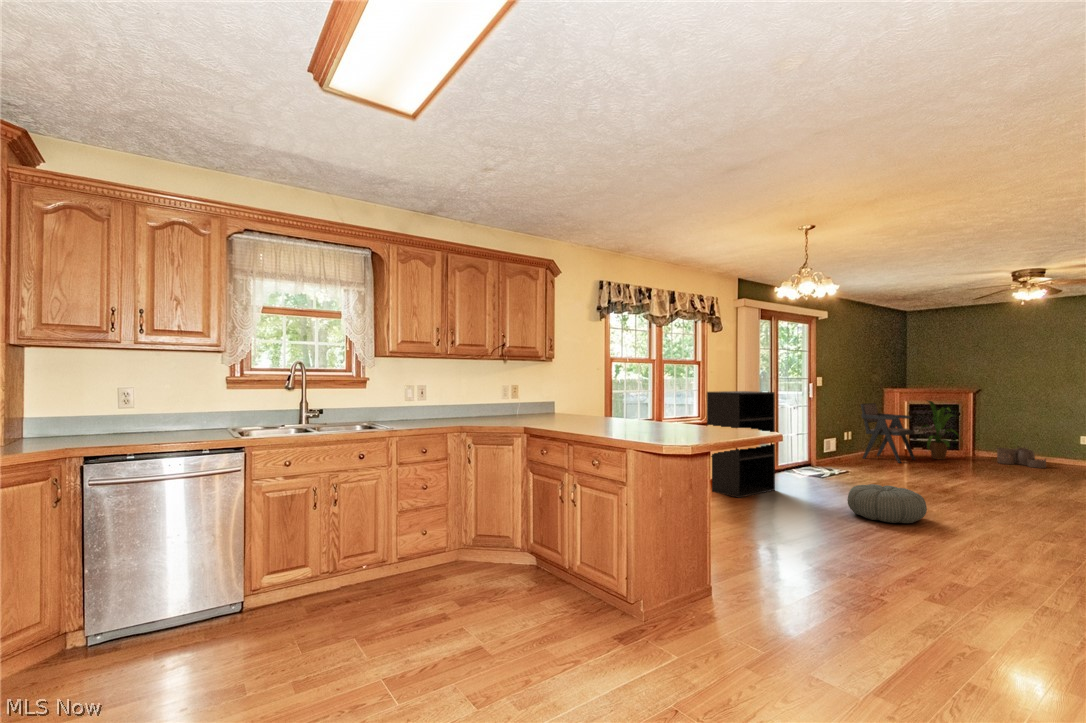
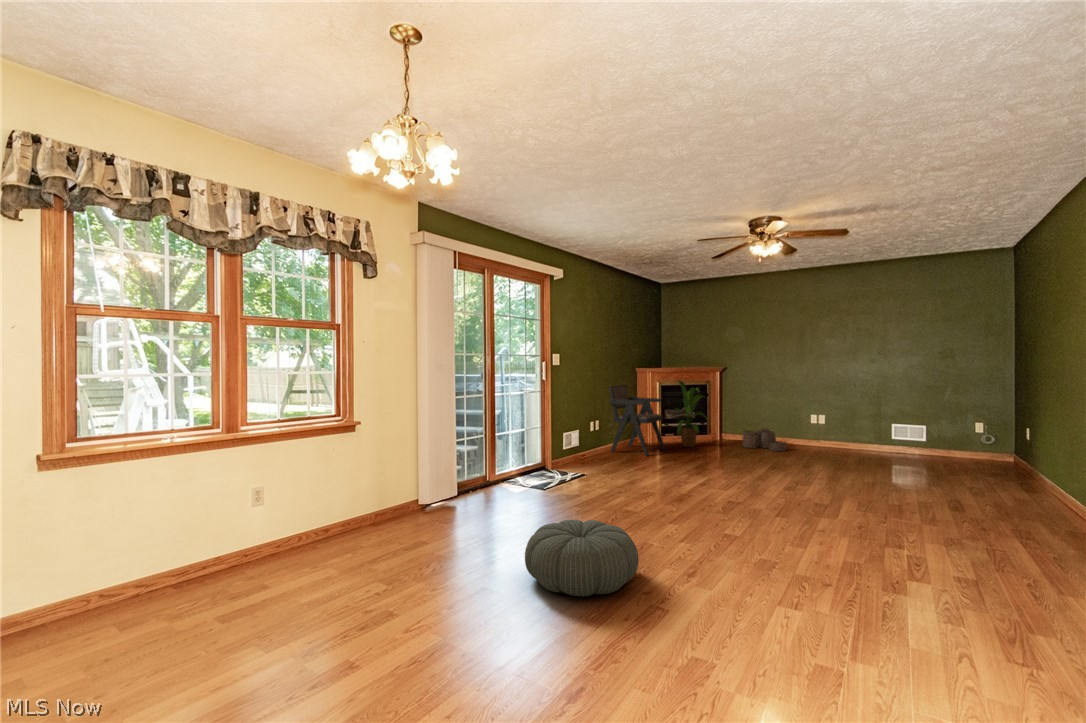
bookshelf: present [707,391,775,498] -> none [333,373,453,558]

